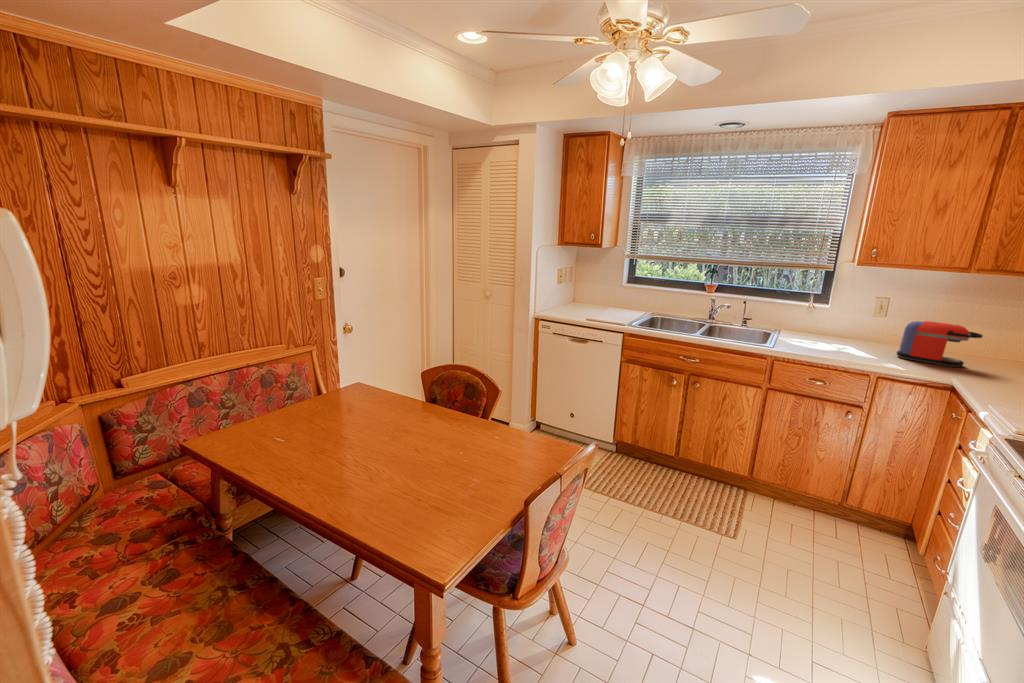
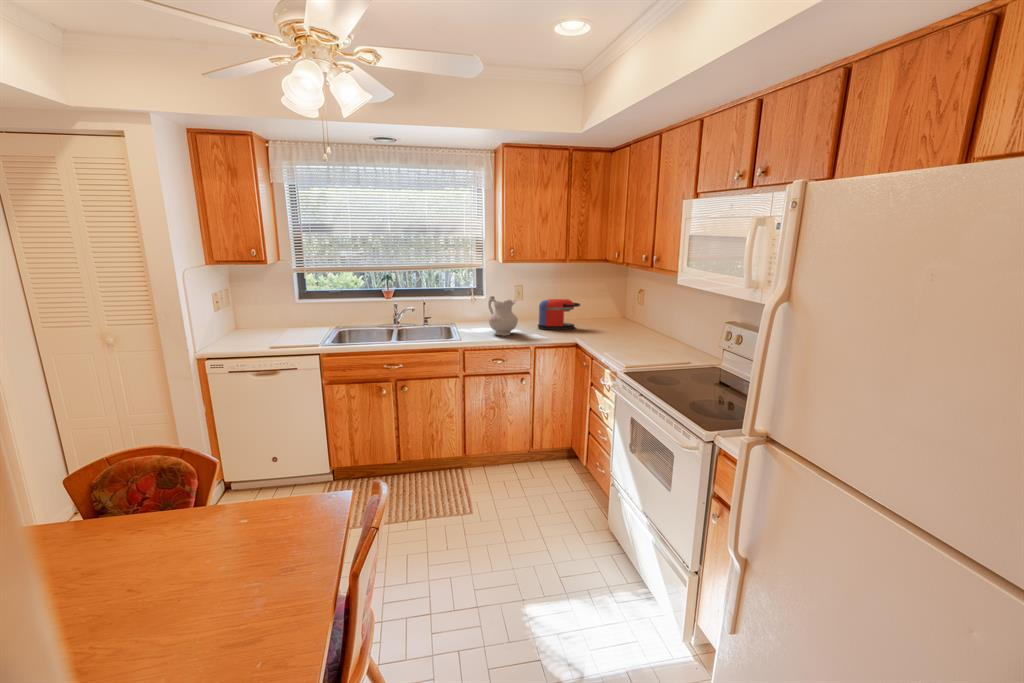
ceramic pitcher: none [819,305,864,356] -> present [488,296,518,336]

